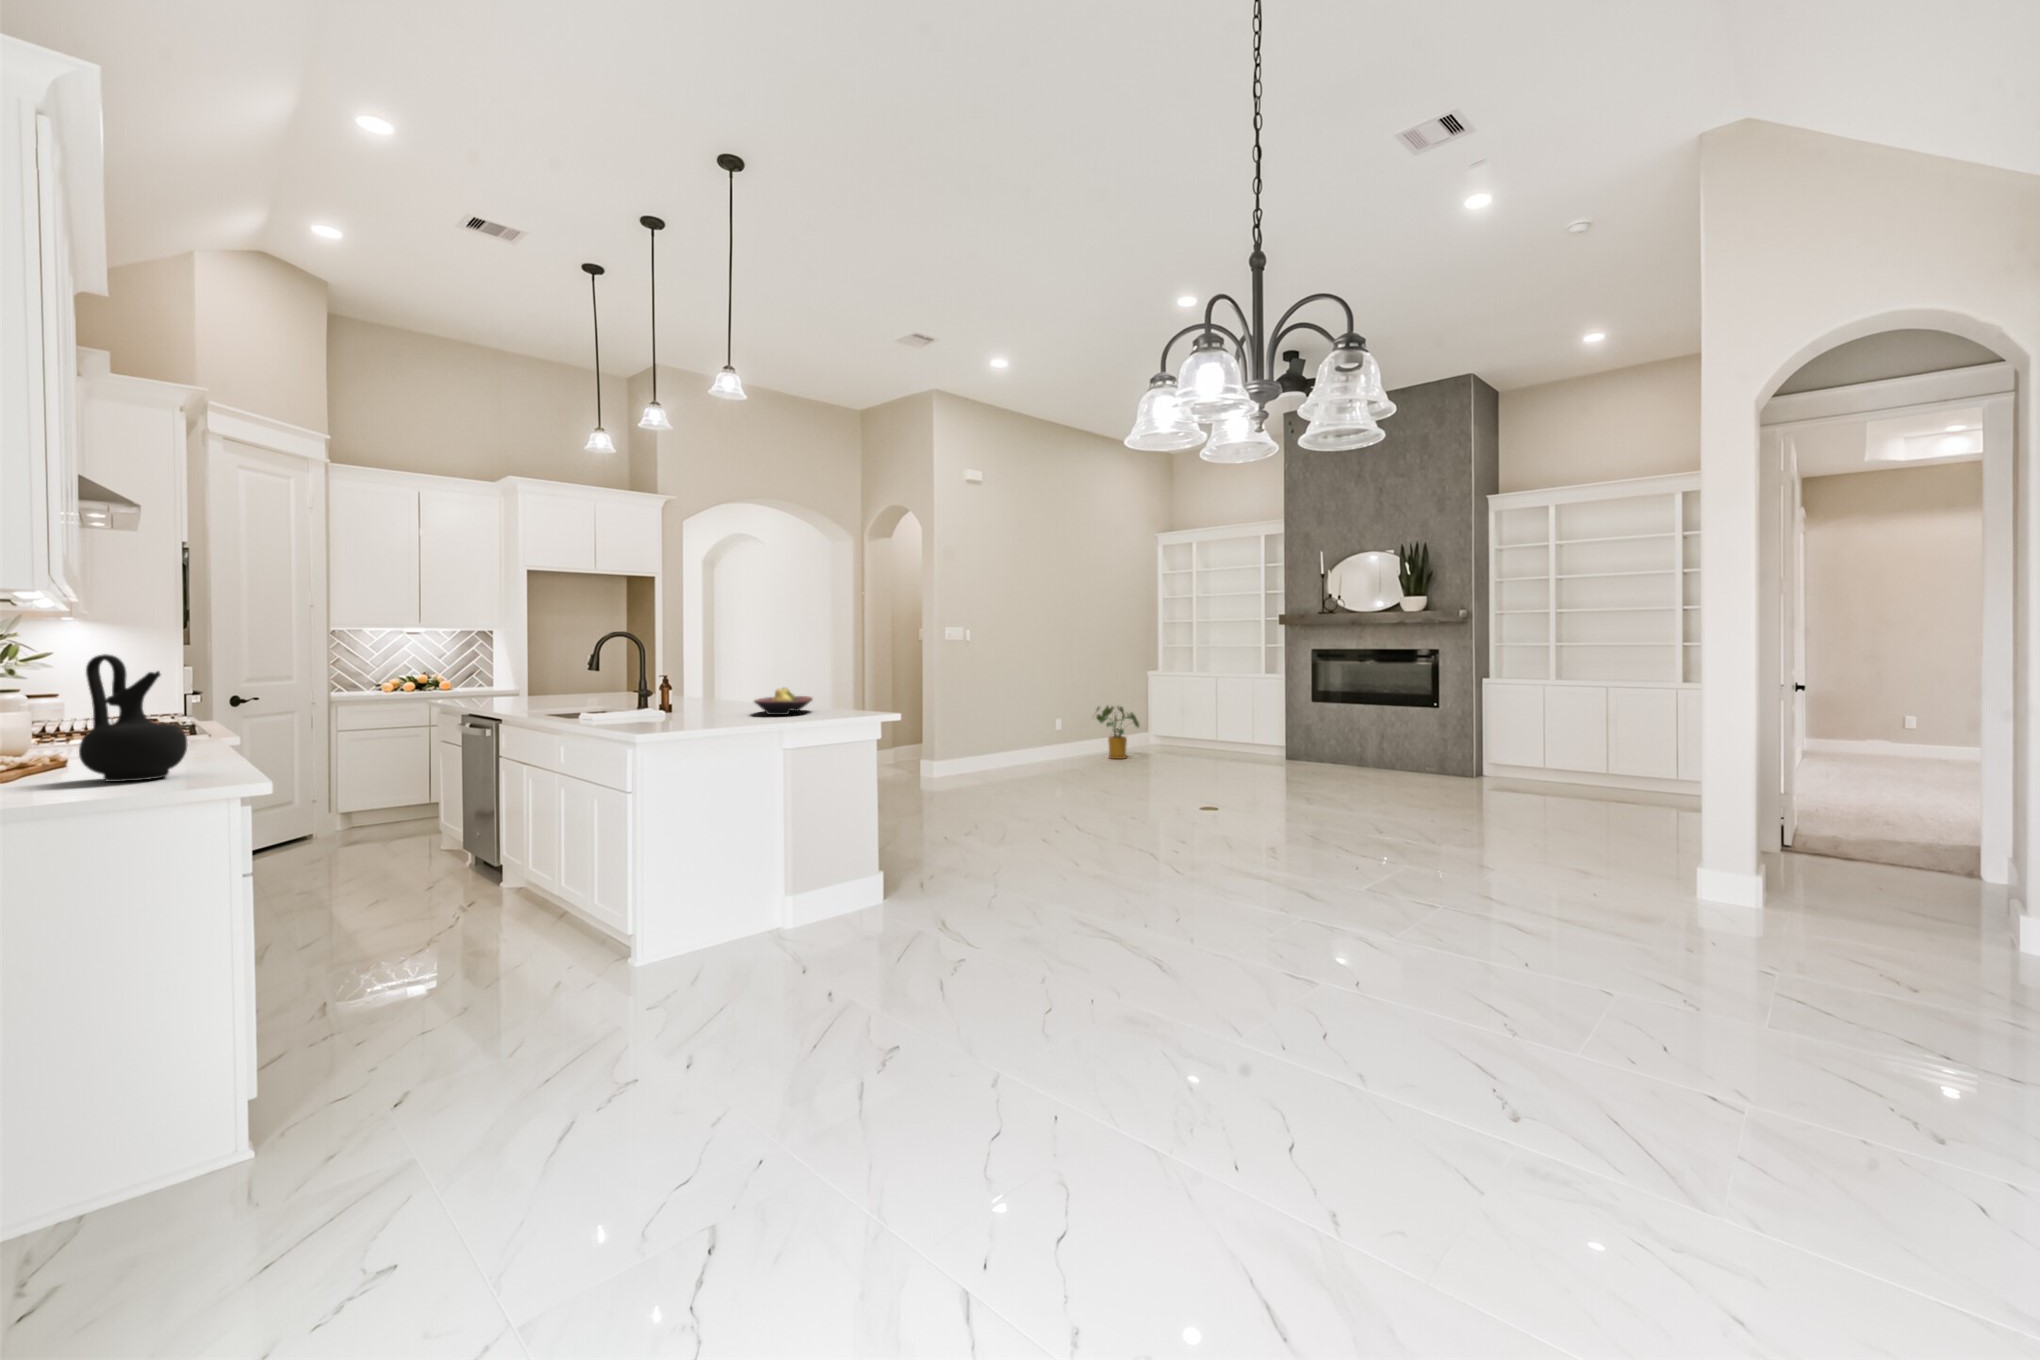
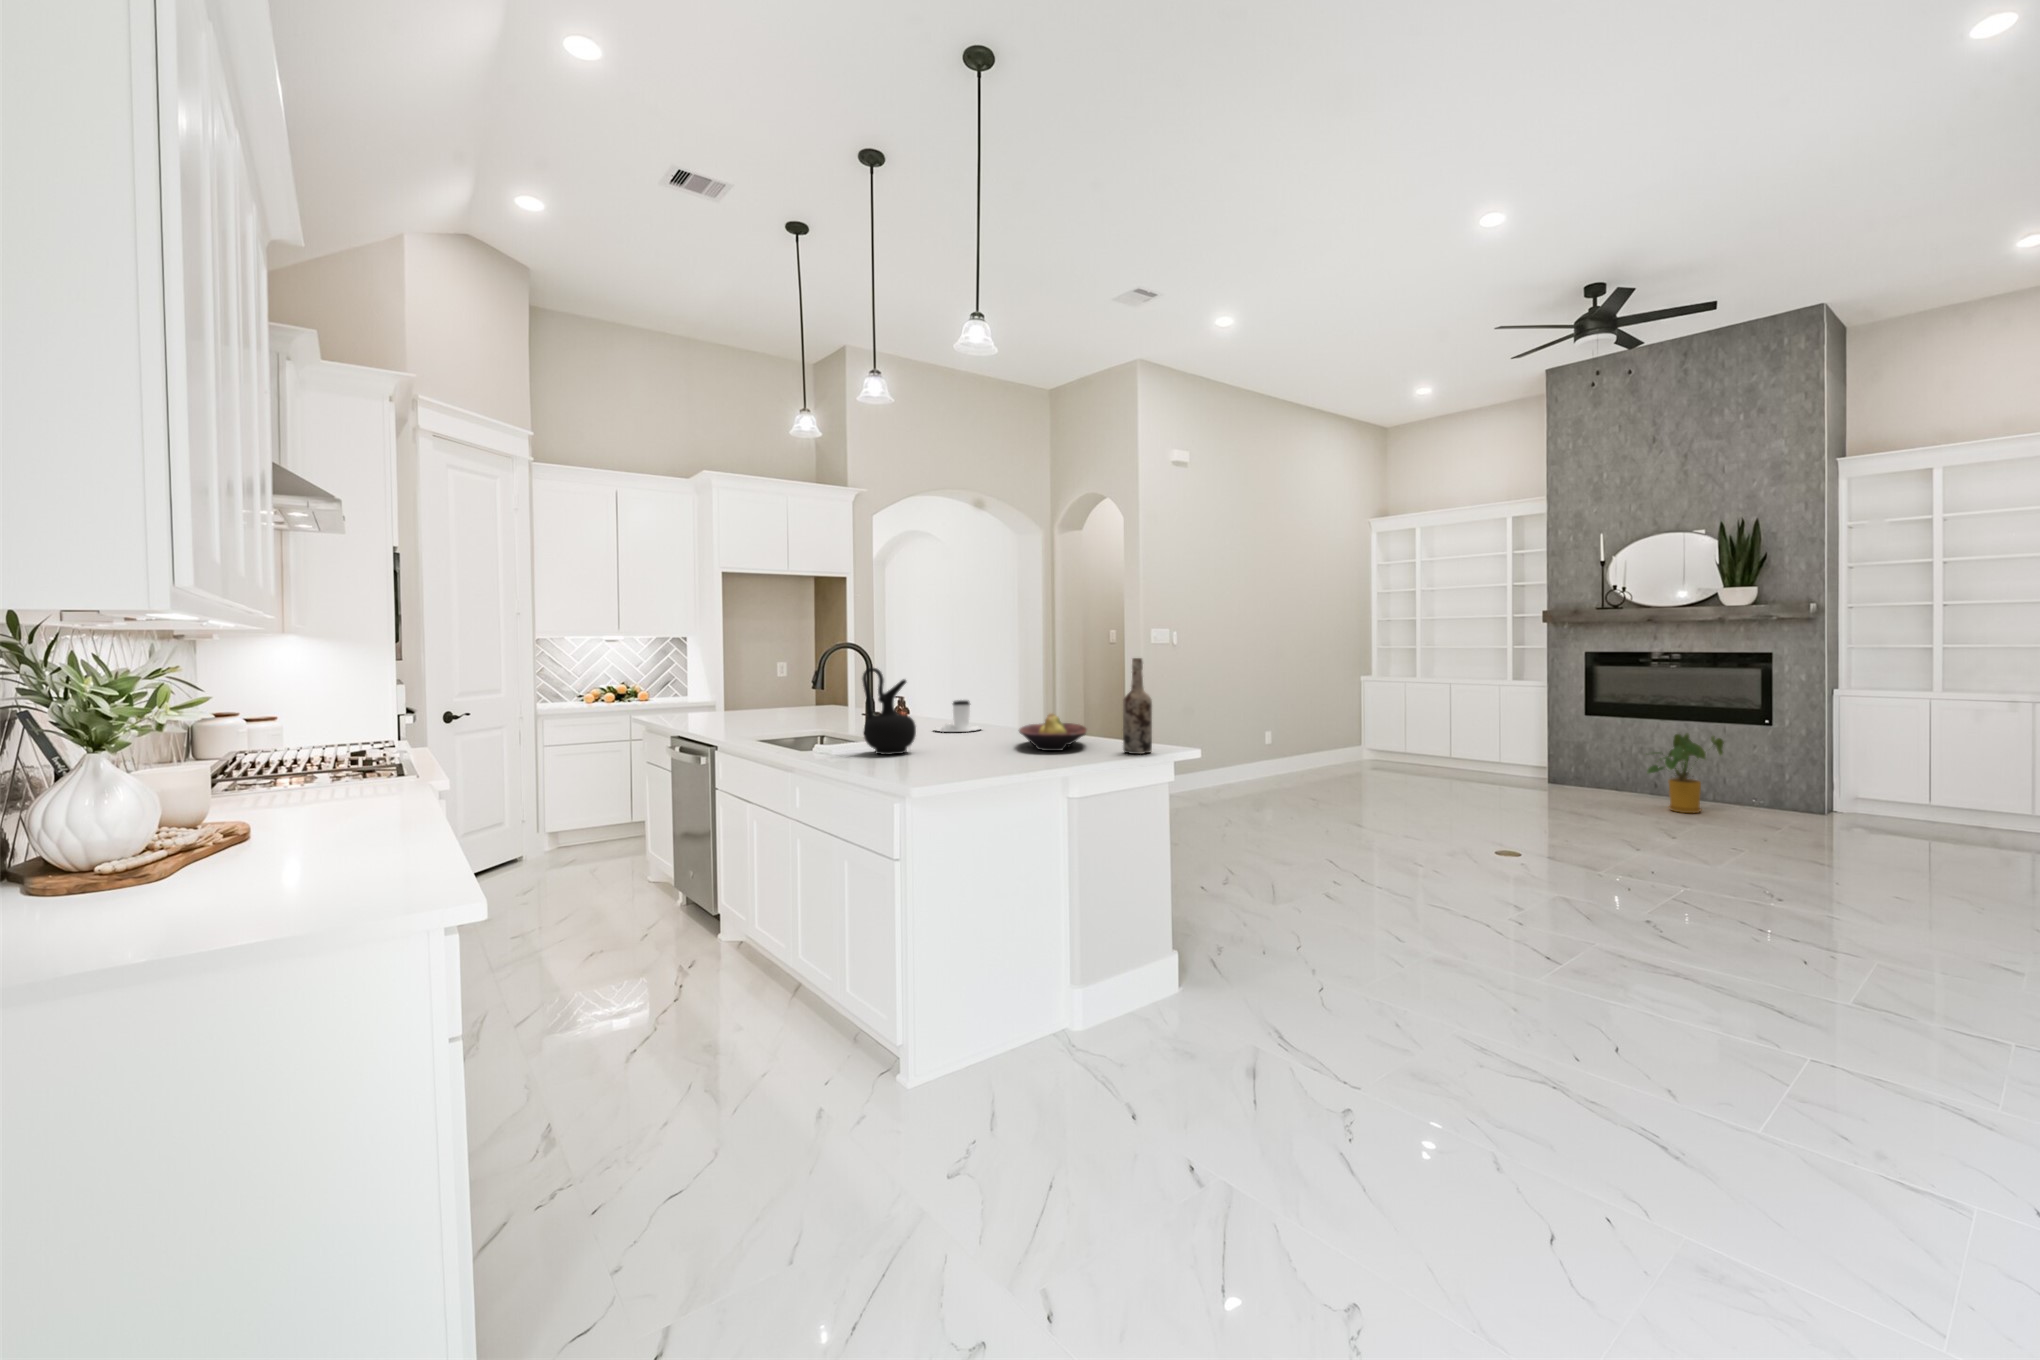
wine bottle: none [833,642,857,716] -> present [1123,658,1152,754]
ceramic jug: present [79,654,187,782] -> present [862,668,916,755]
coffee cup: none [696,680,741,706] -> present [934,700,981,732]
house plant: present [1097,706,1139,759] -> present [1648,734,1723,813]

